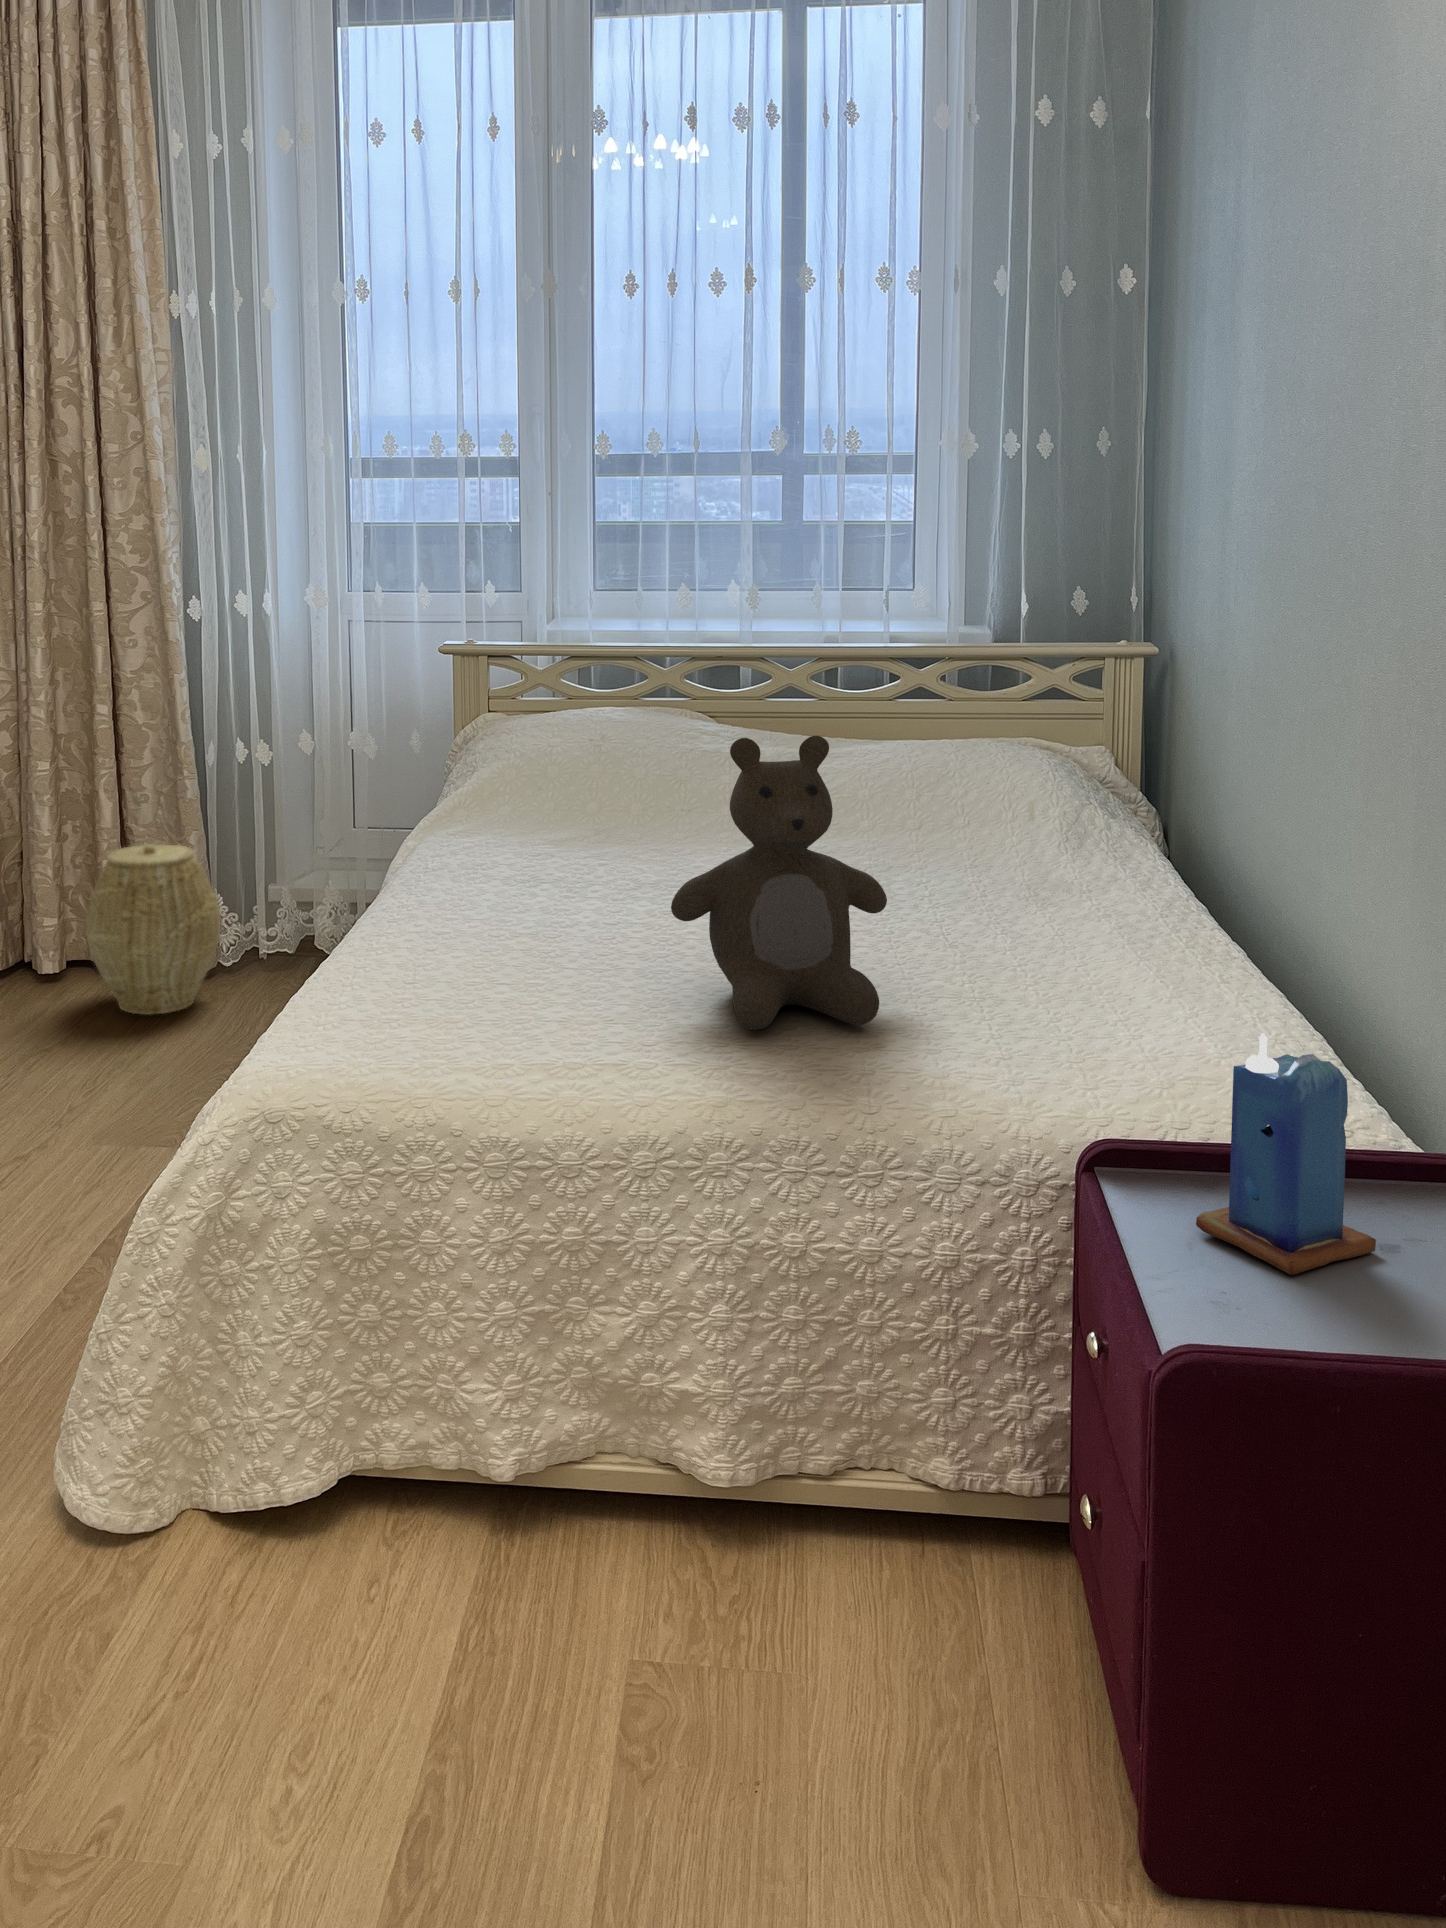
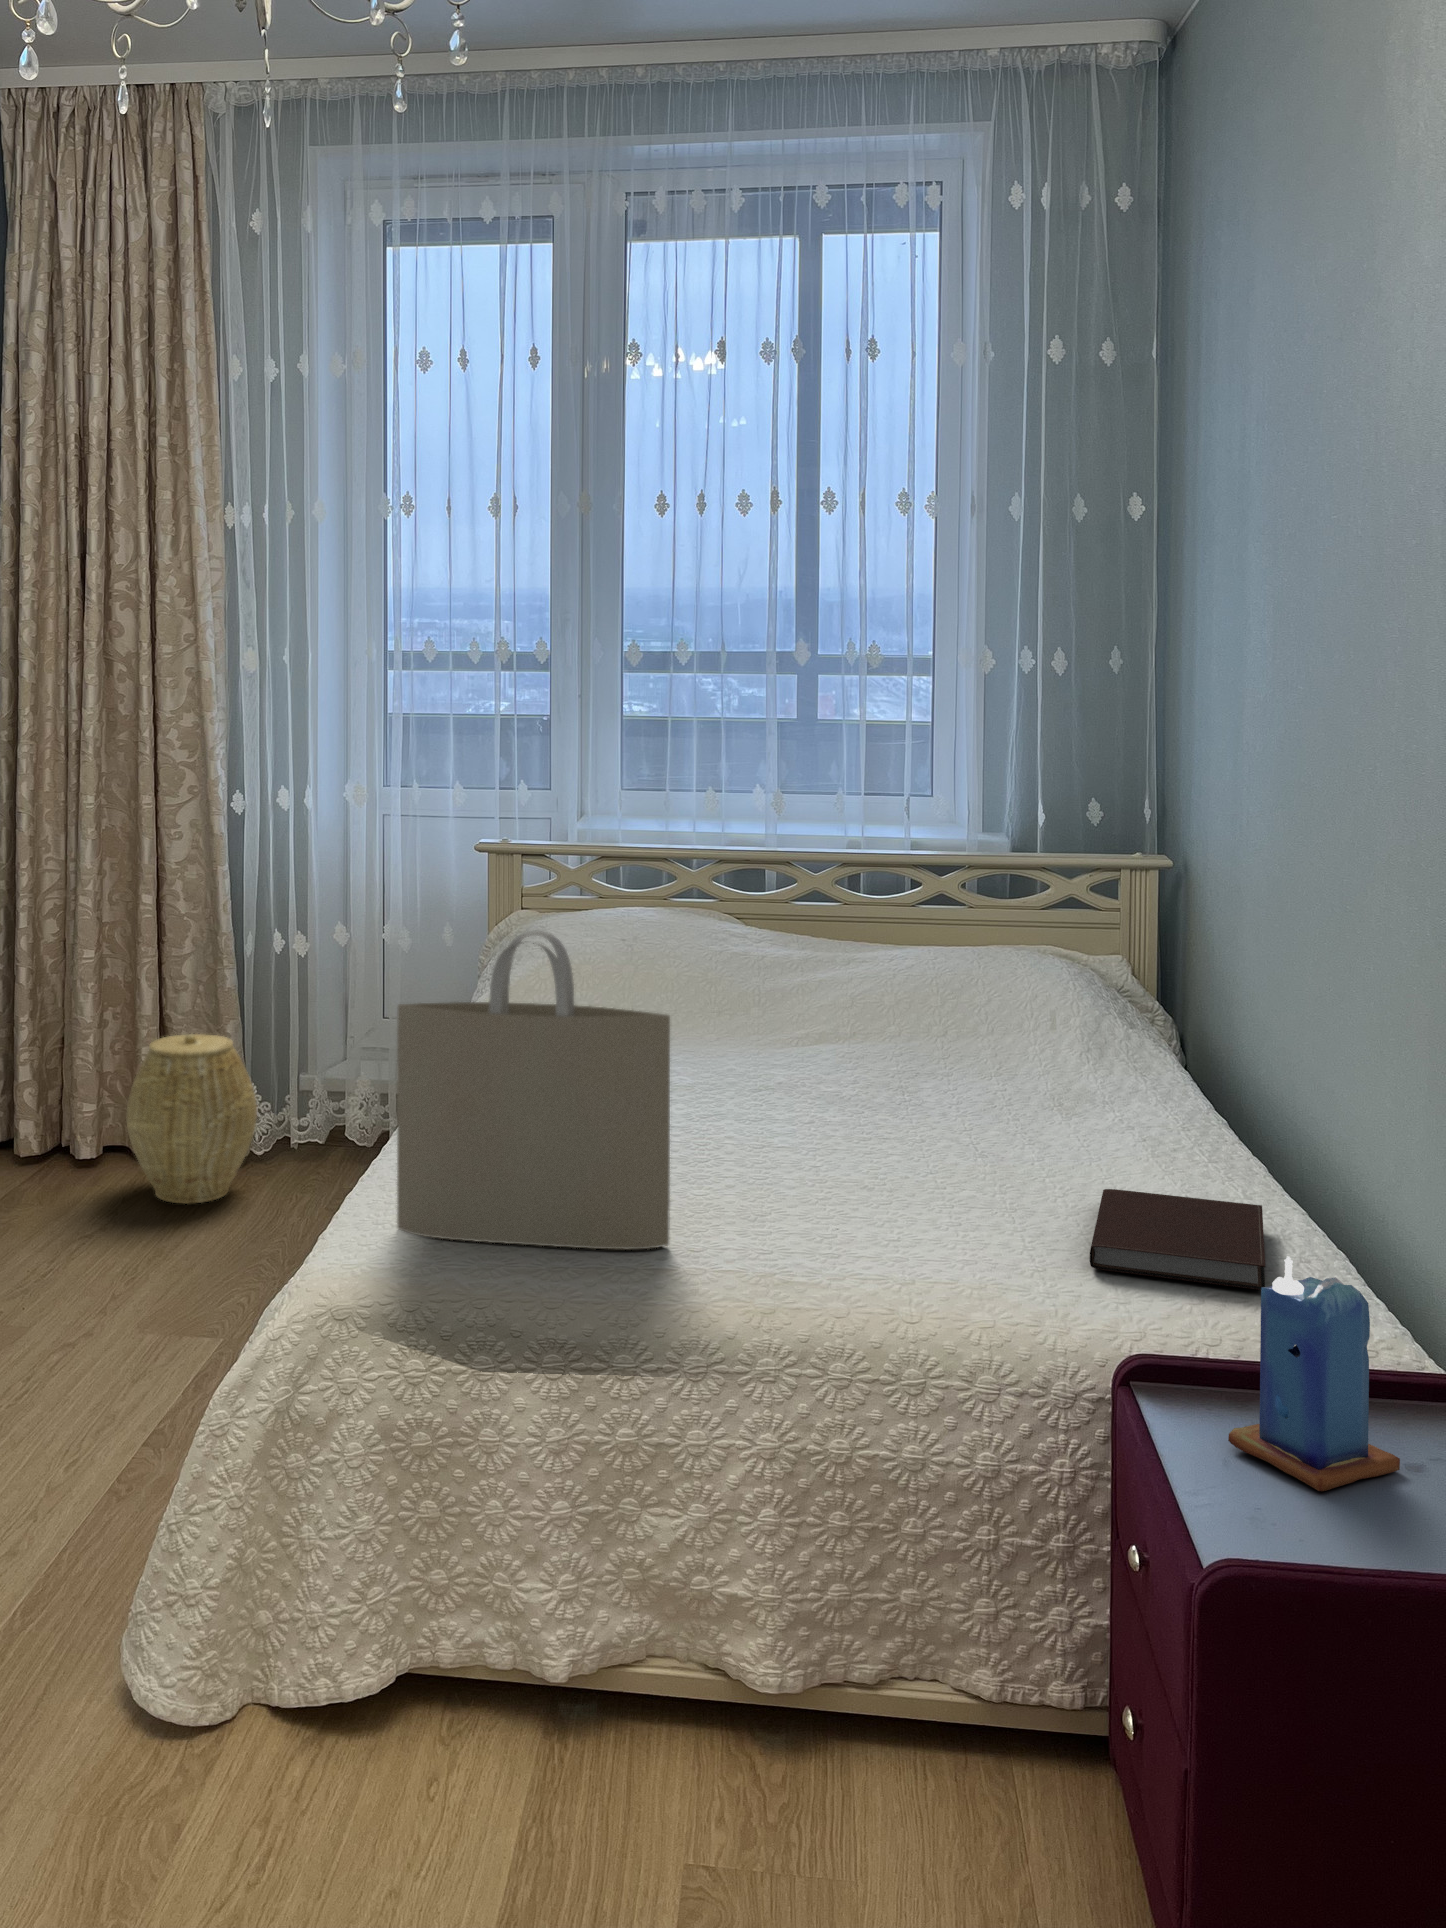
tote bag: none [331,716,620,1045] -> present [397,931,670,1249]
teddy bear: present [671,736,887,1030] -> none [716,953,922,1238]
notebook: none [1058,974,1241,1073] -> present [1090,1189,1265,1290]

